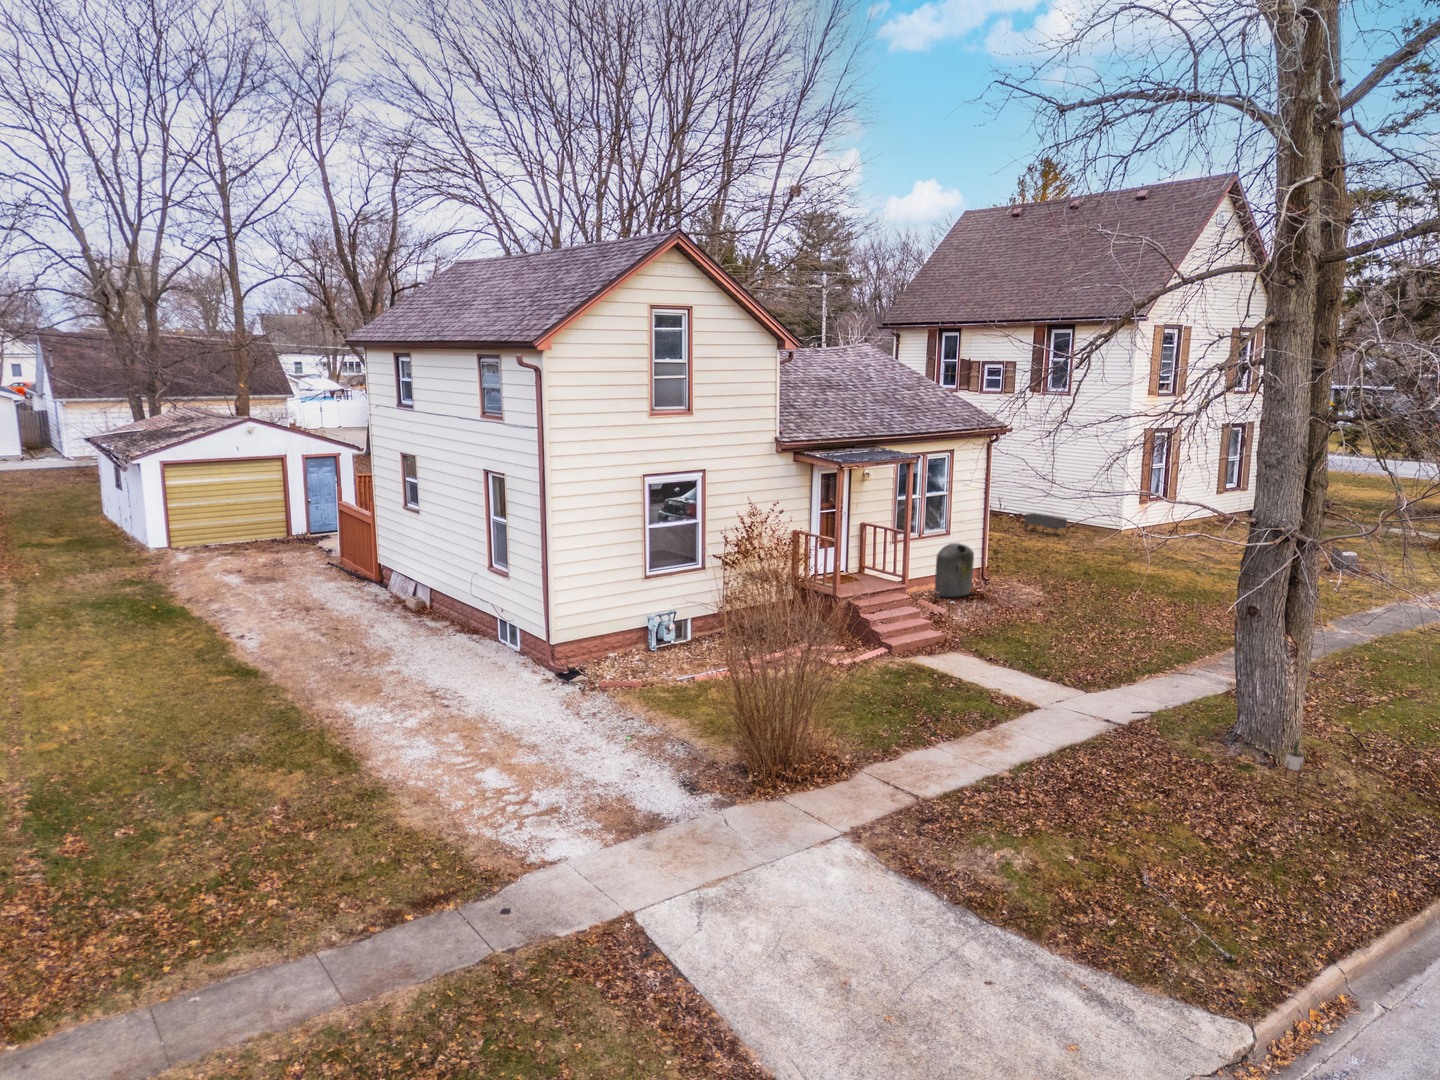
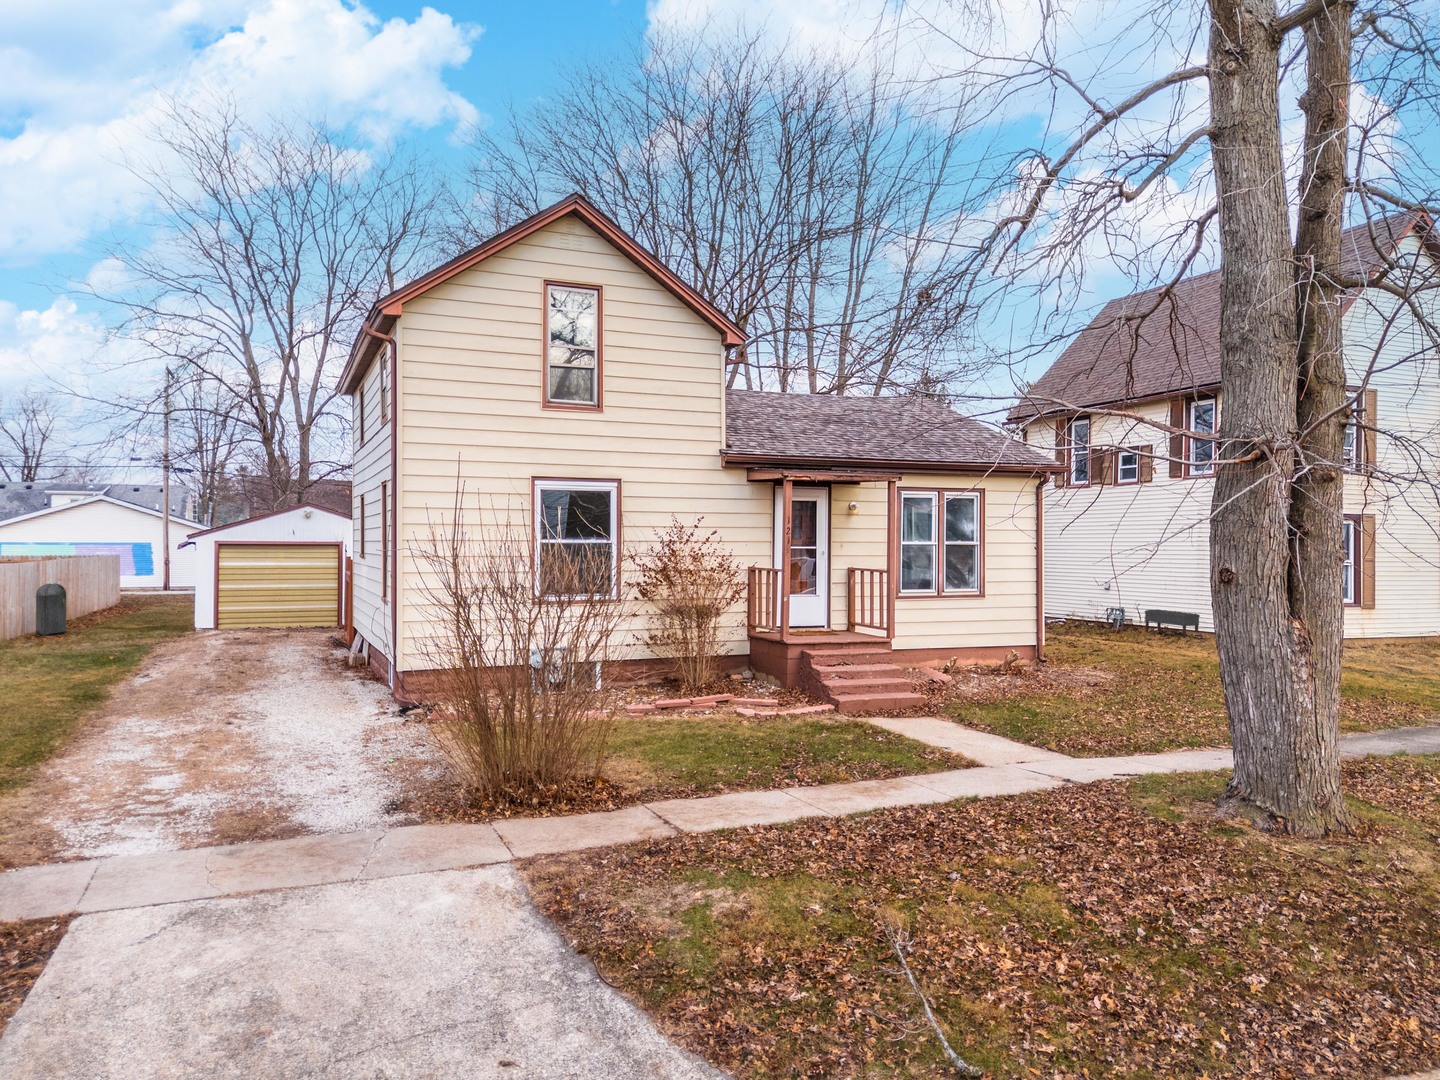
trash can: present [934,543,974,598] -> present [36,583,66,636]
potted plant: present [1285,738,1304,778] -> none [1308,773,1337,860]

